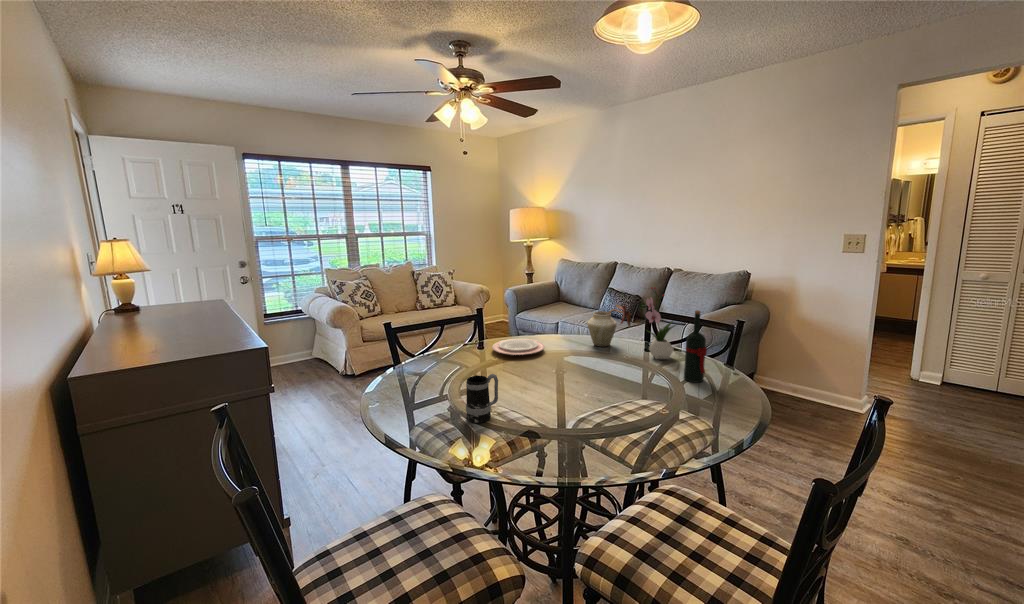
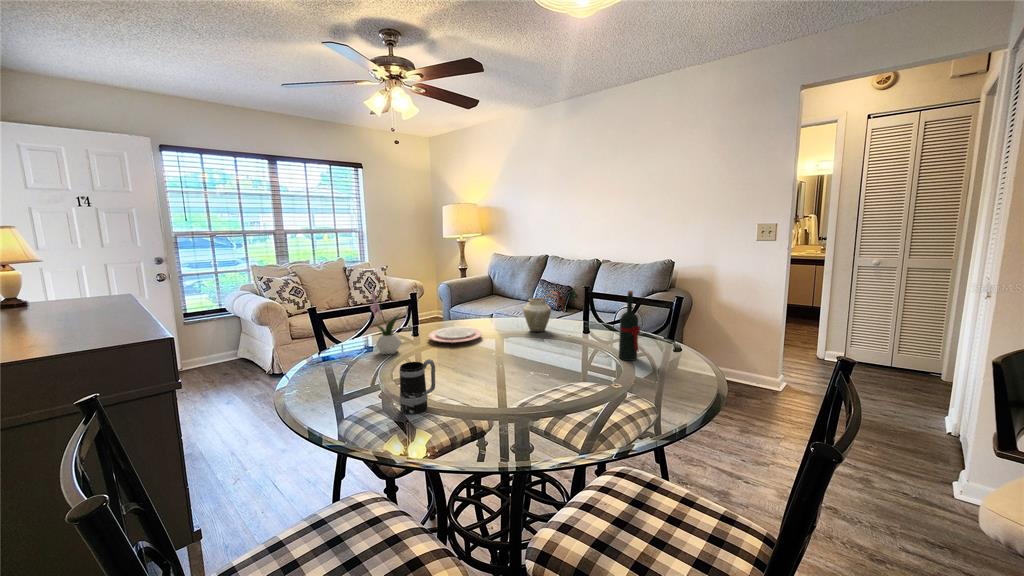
flower arrangement: present [645,287,676,359] -> present [371,278,402,354]

